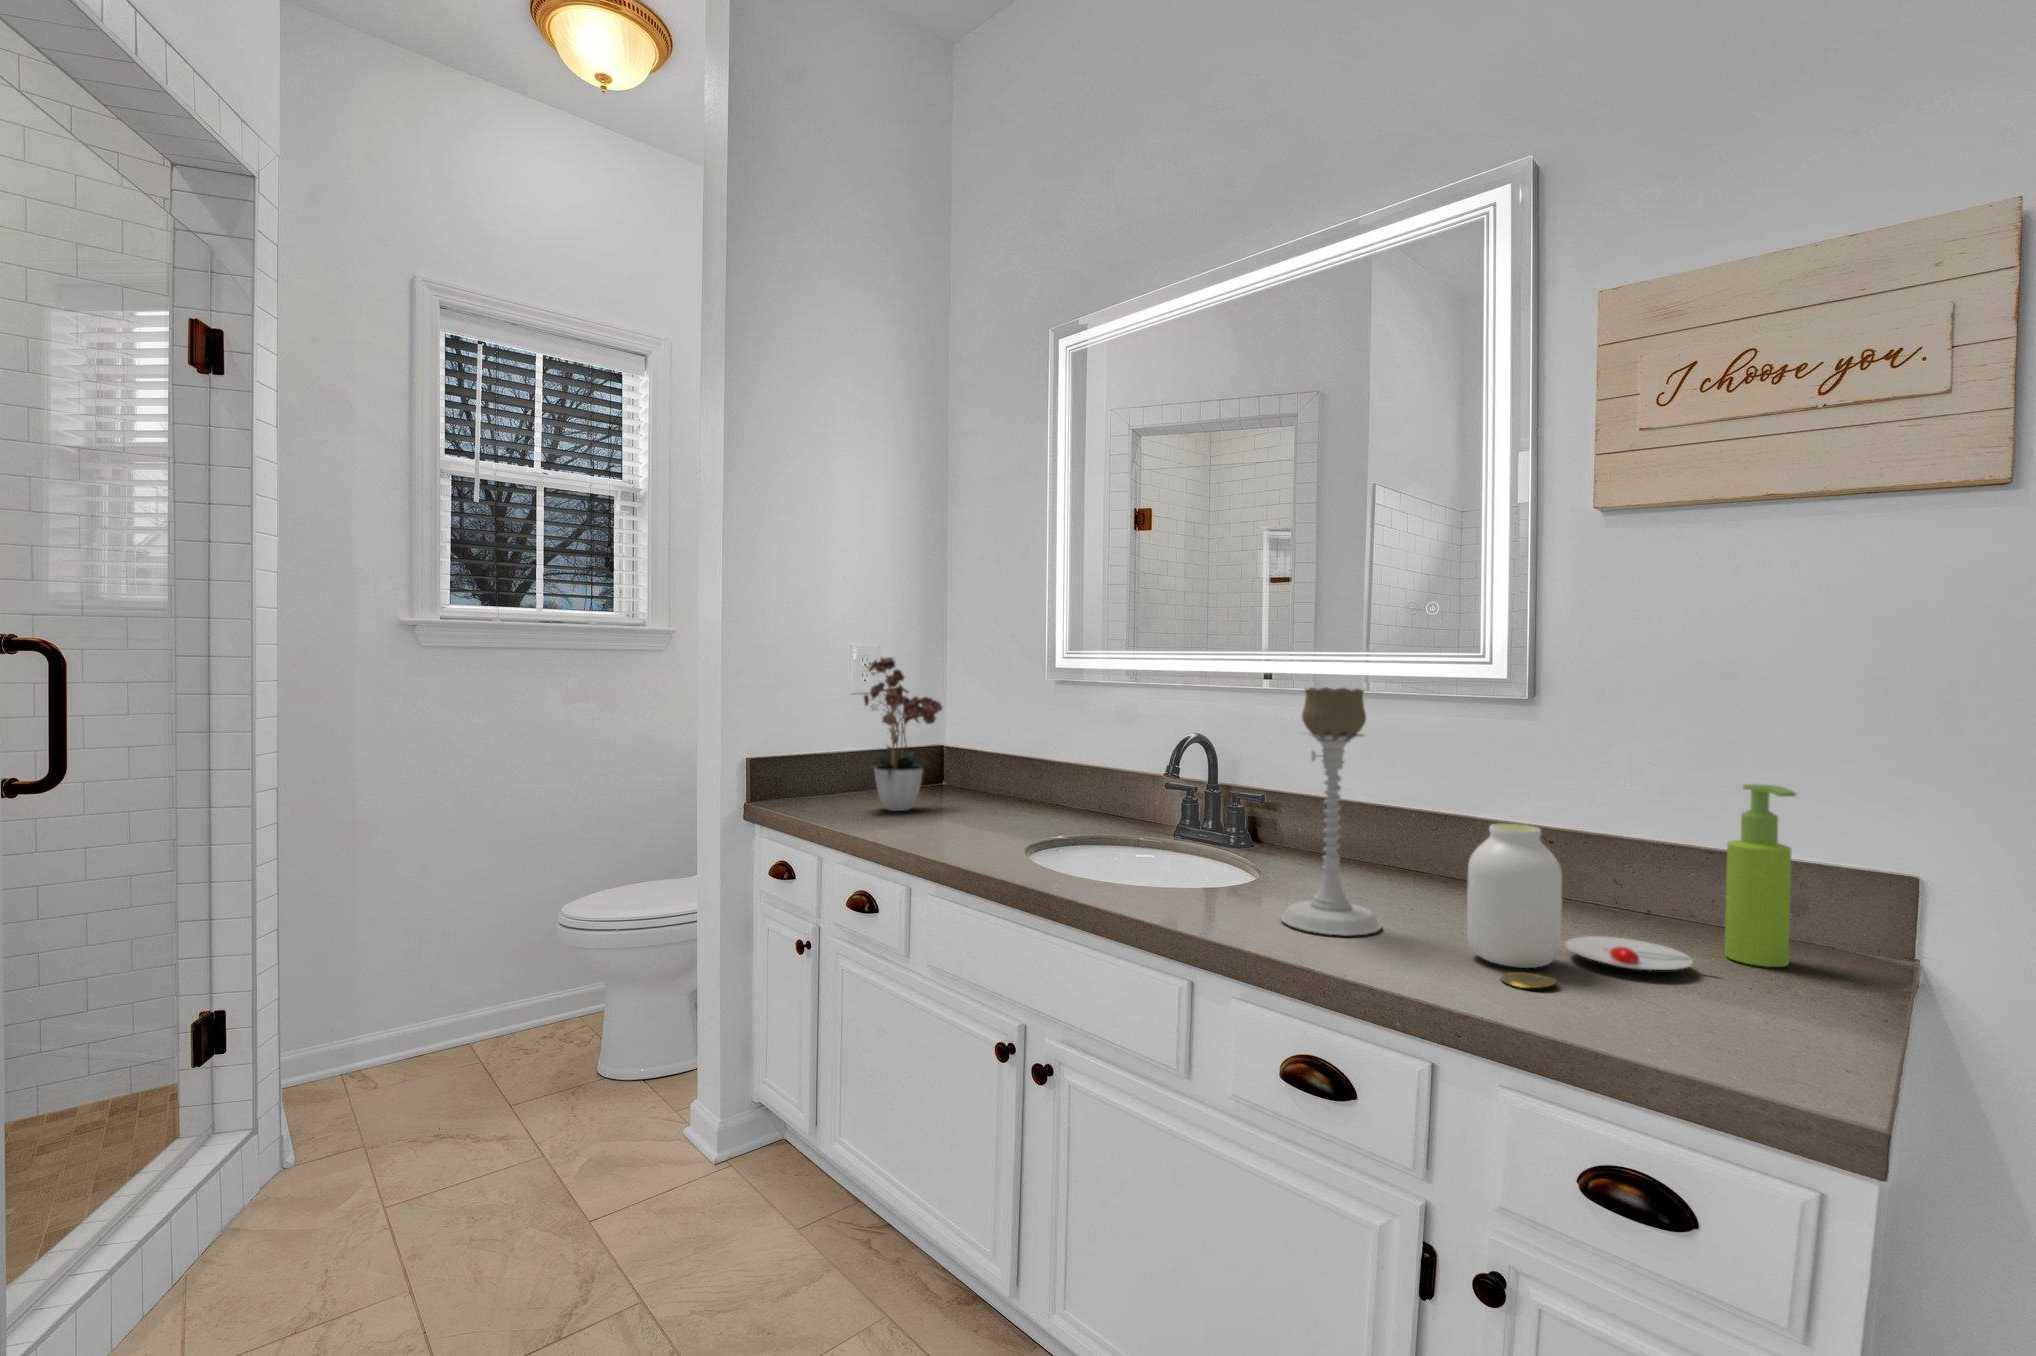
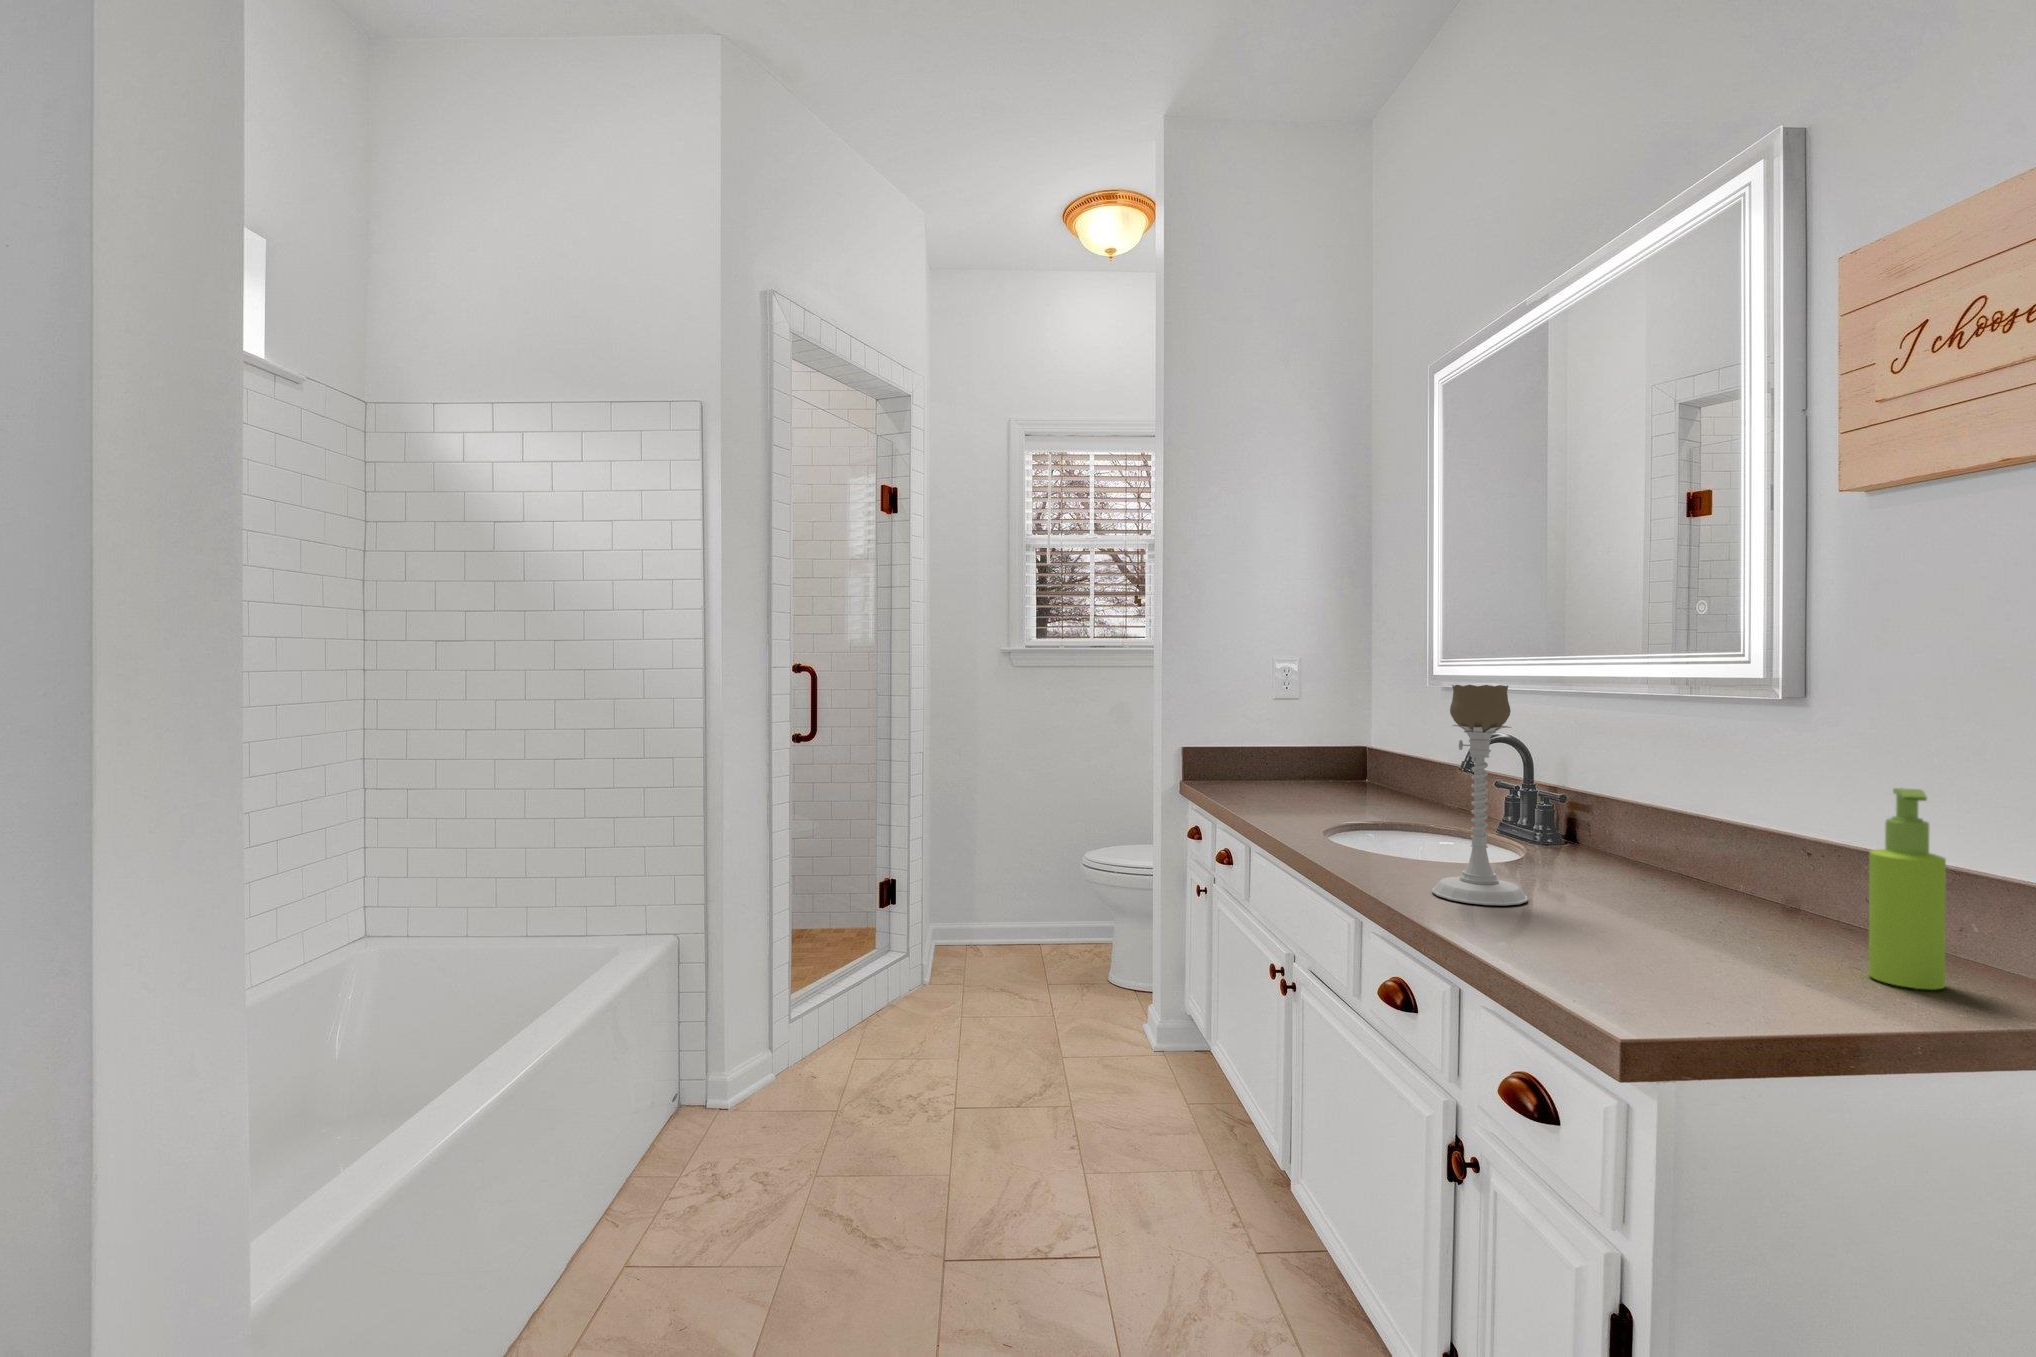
flower arrangement: present [864,657,942,811] -> none [1251,660,1341,797]
jar: present [1467,824,1709,988] -> none [1532,809,1796,964]

